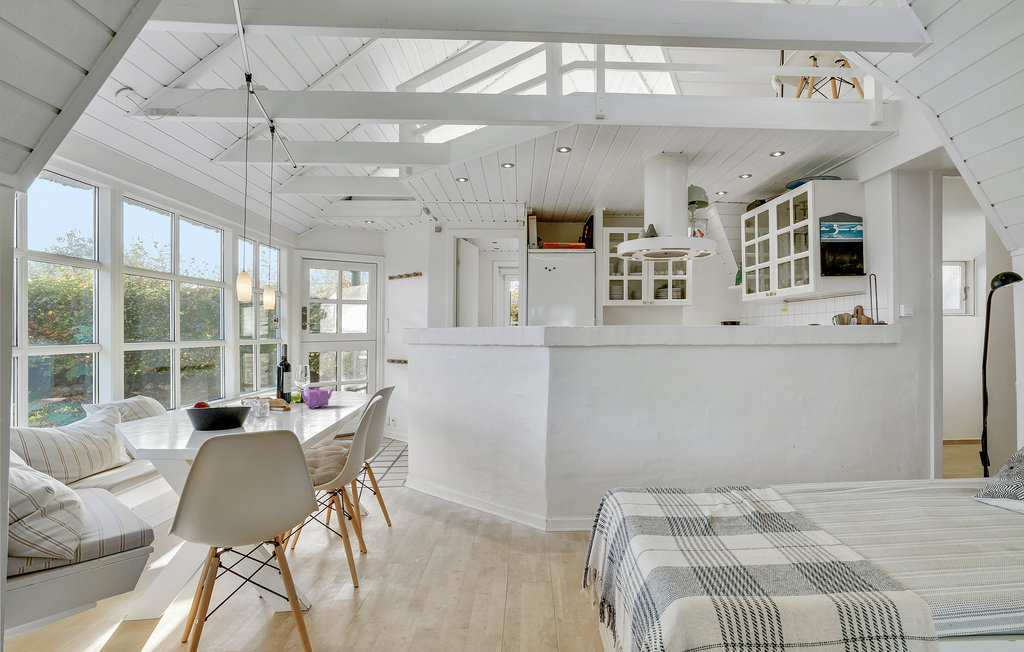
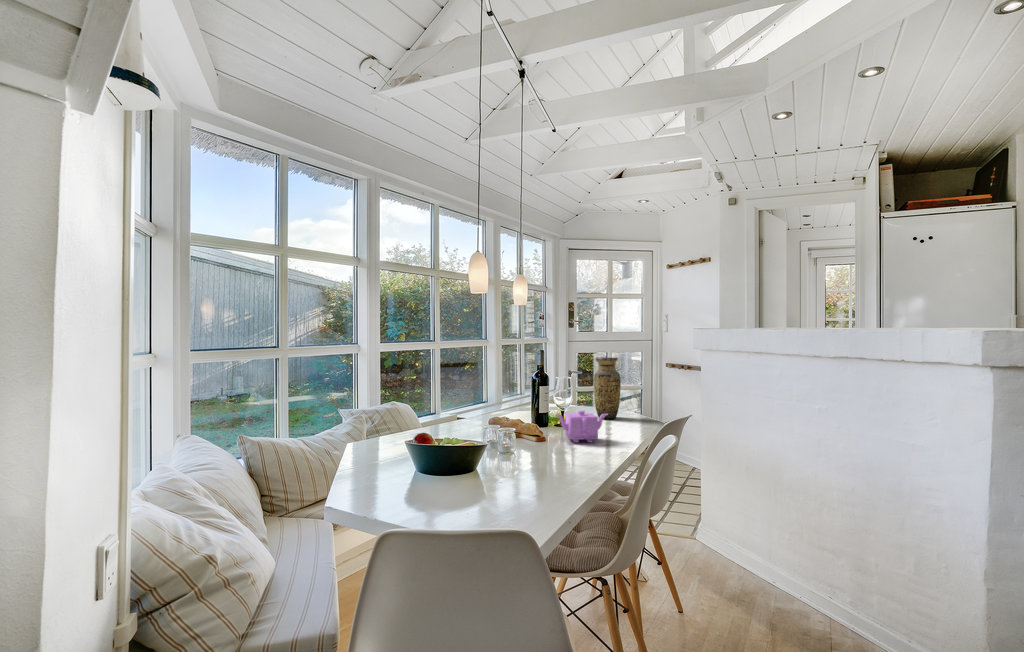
vase: none [326,353,345,396] -> present [594,357,621,419]

